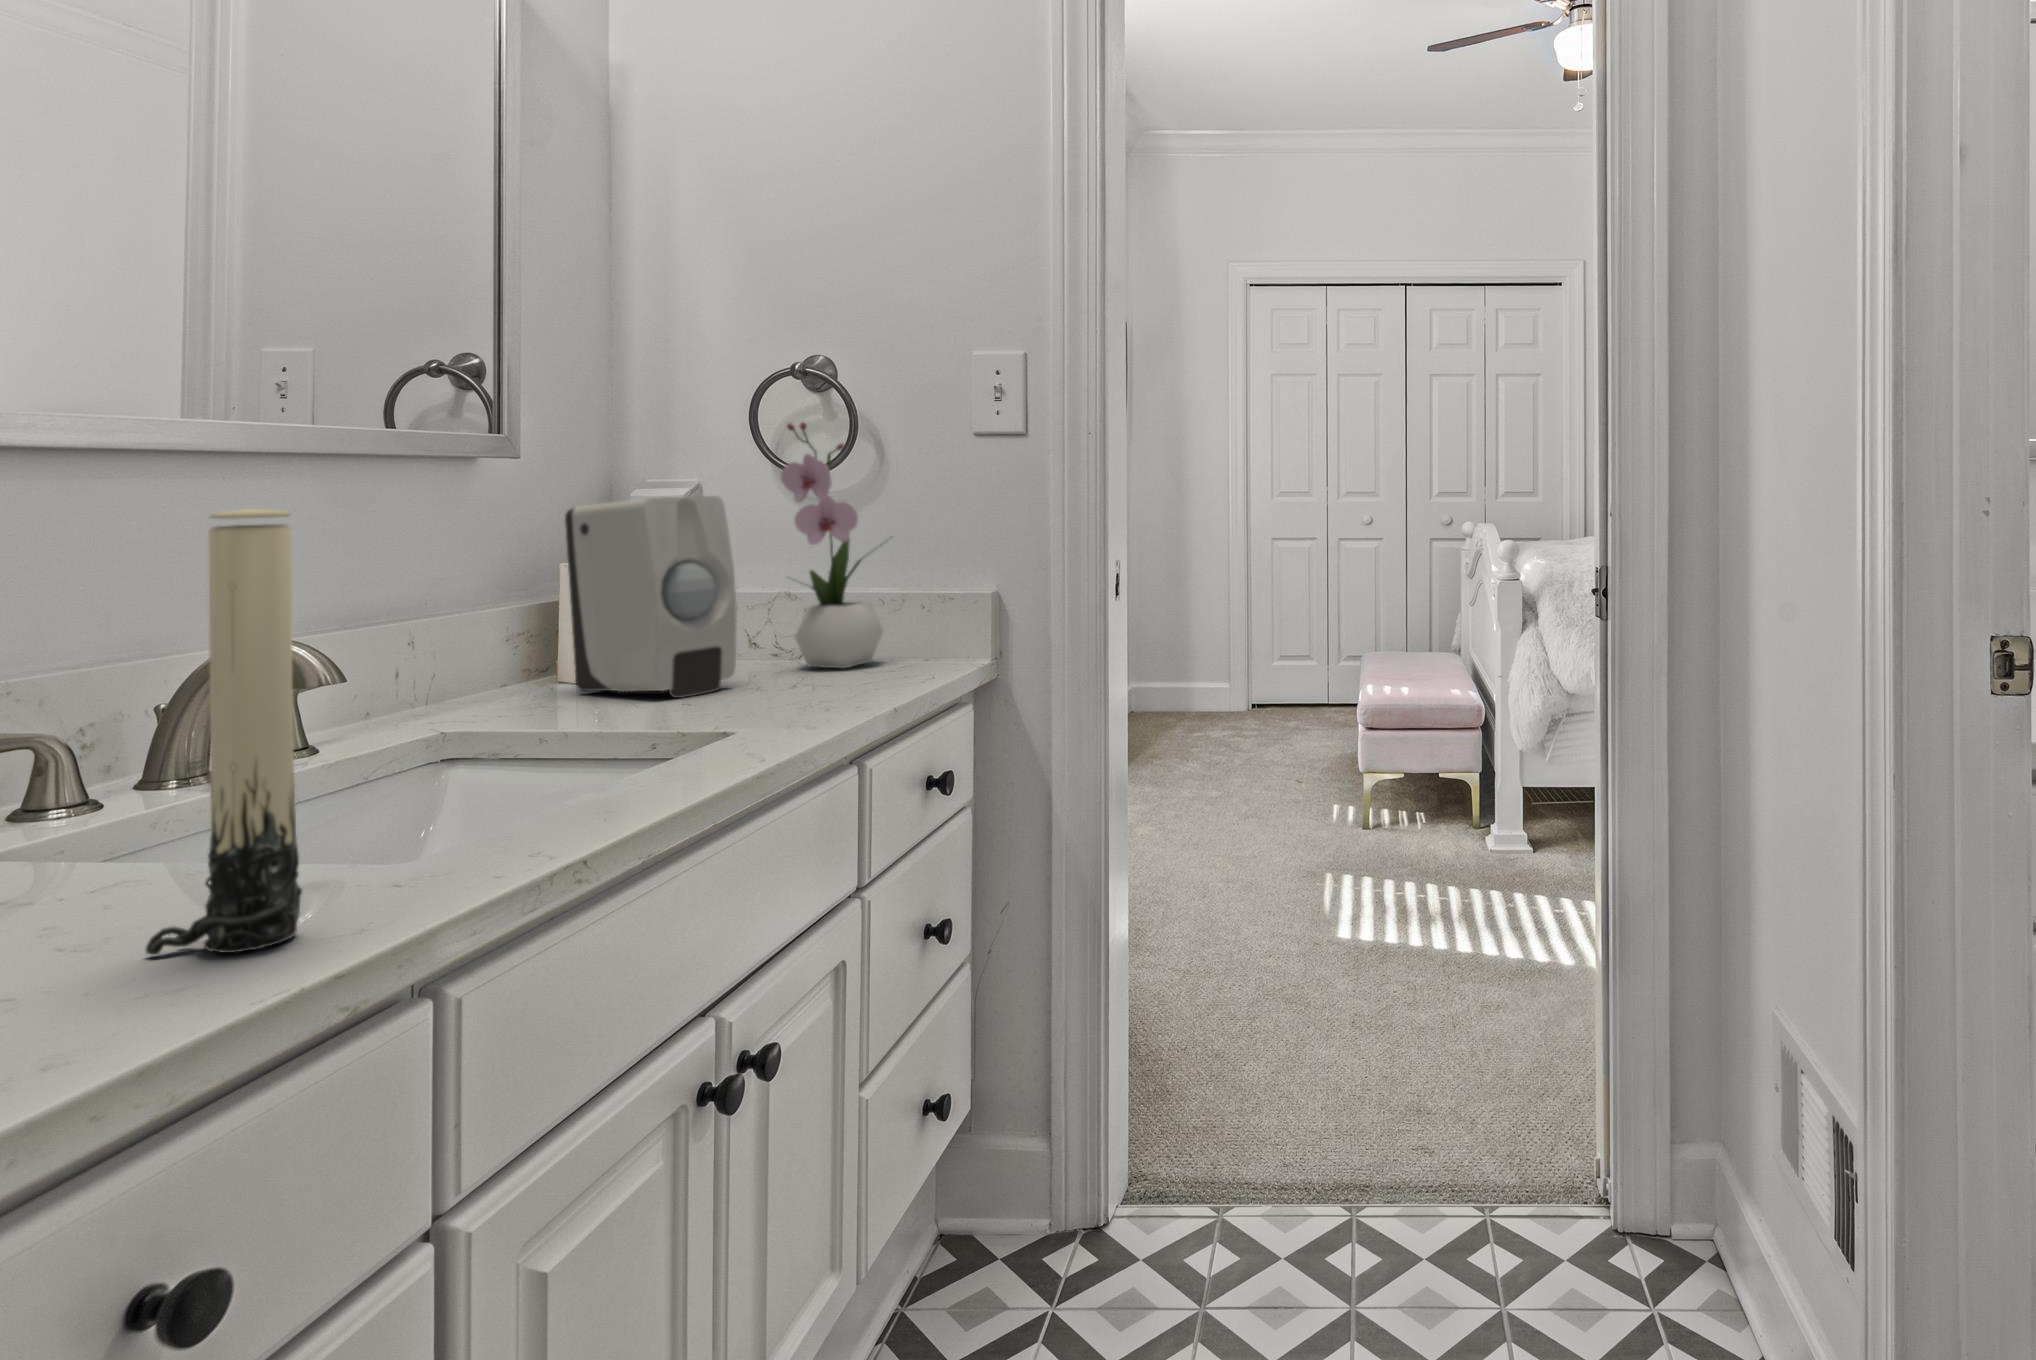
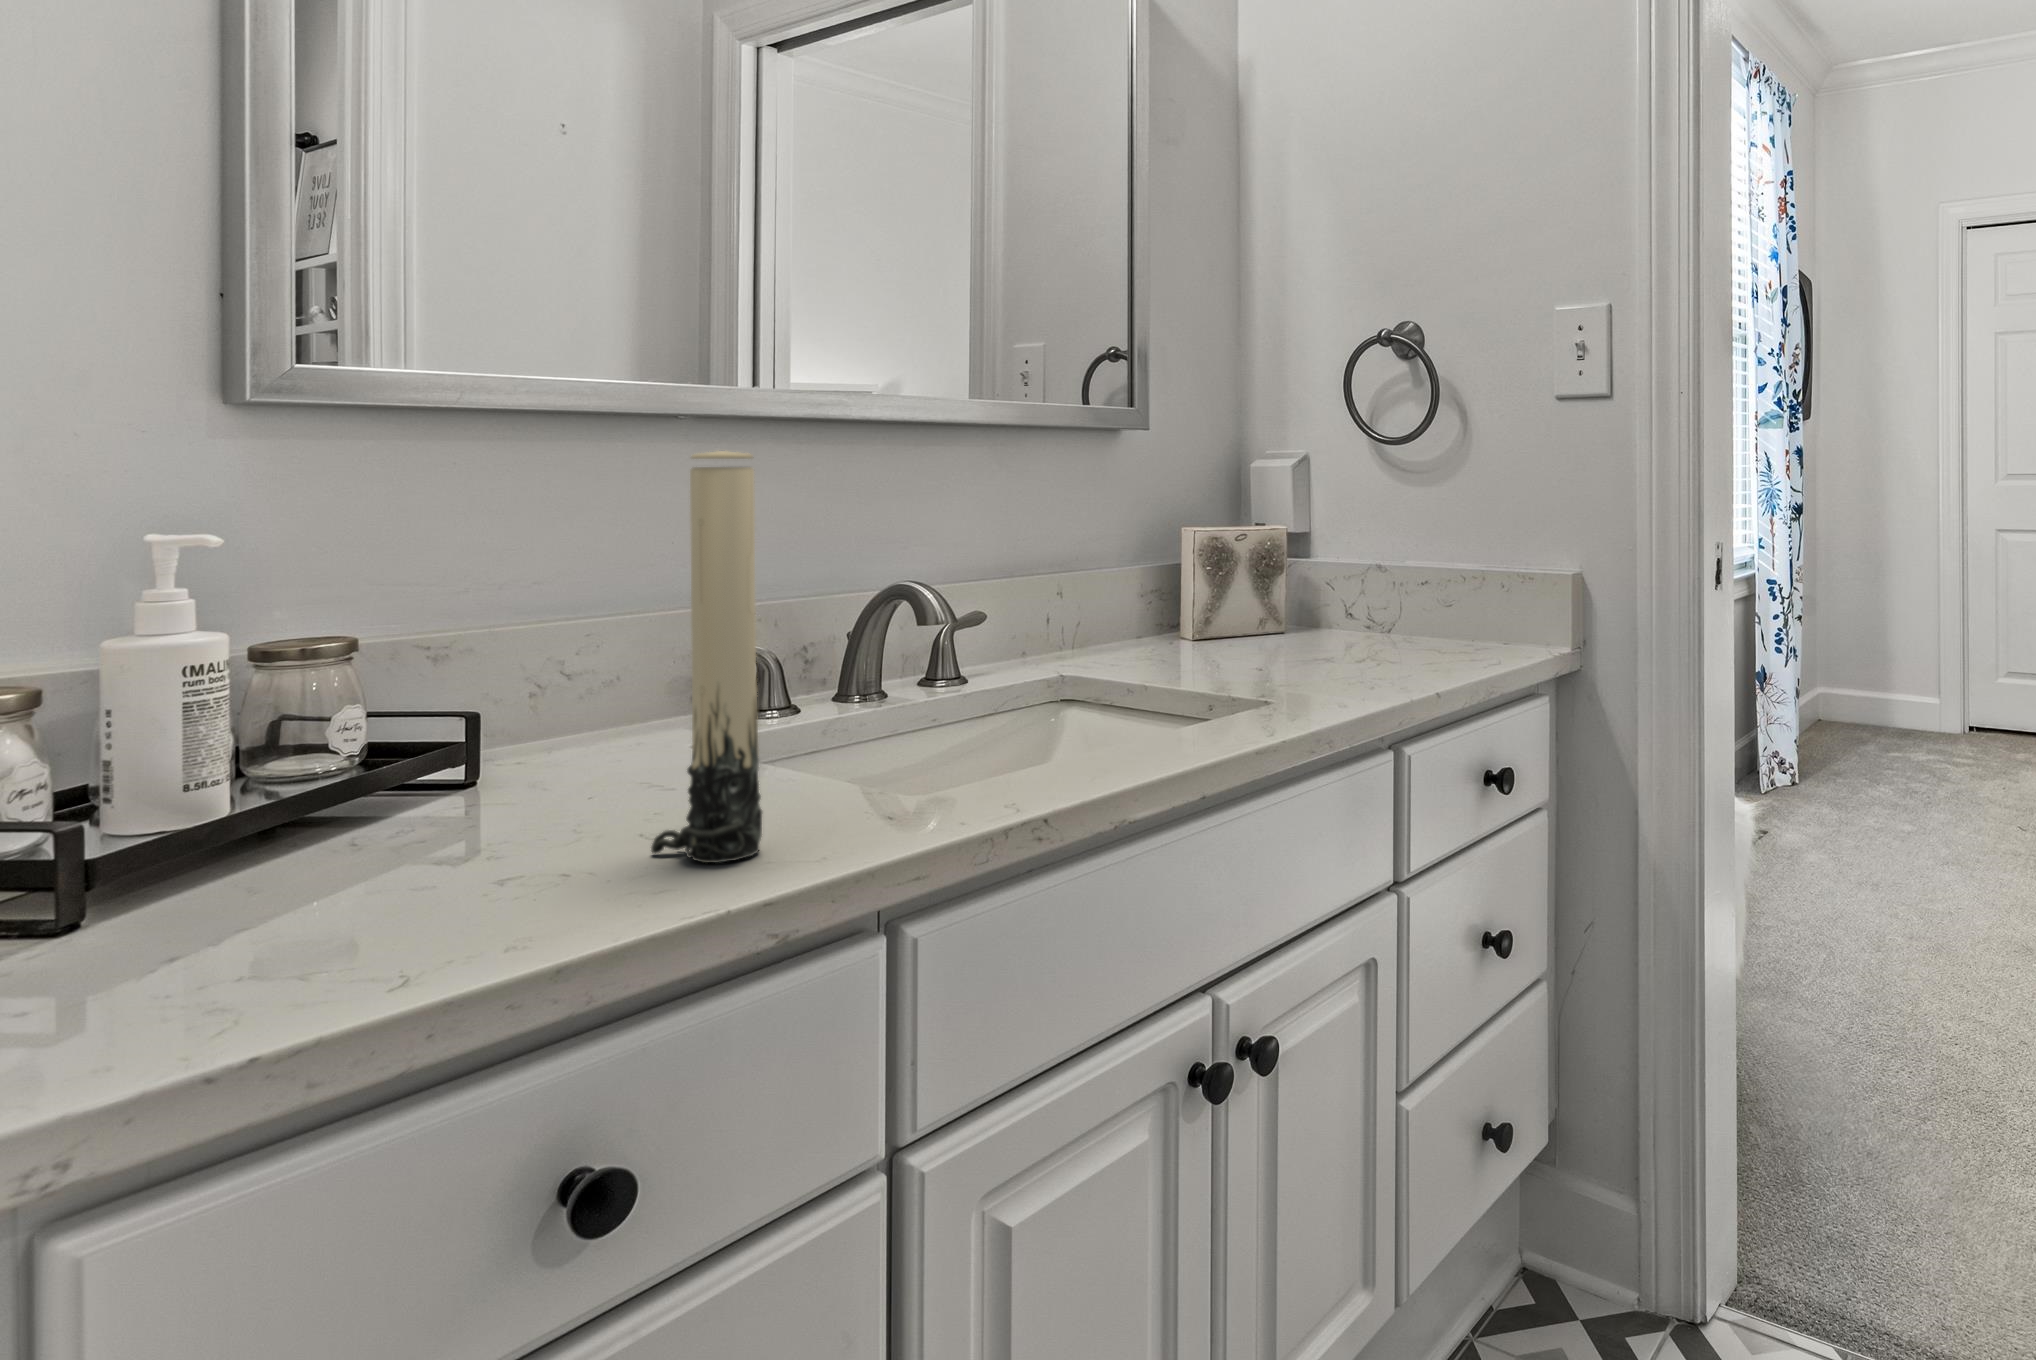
flower arrangement: present [781,422,891,668] -> none [1366,391,1480,649]
soap dispenser: present [565,496,737,698] -> none [1172,465,1314,665]

